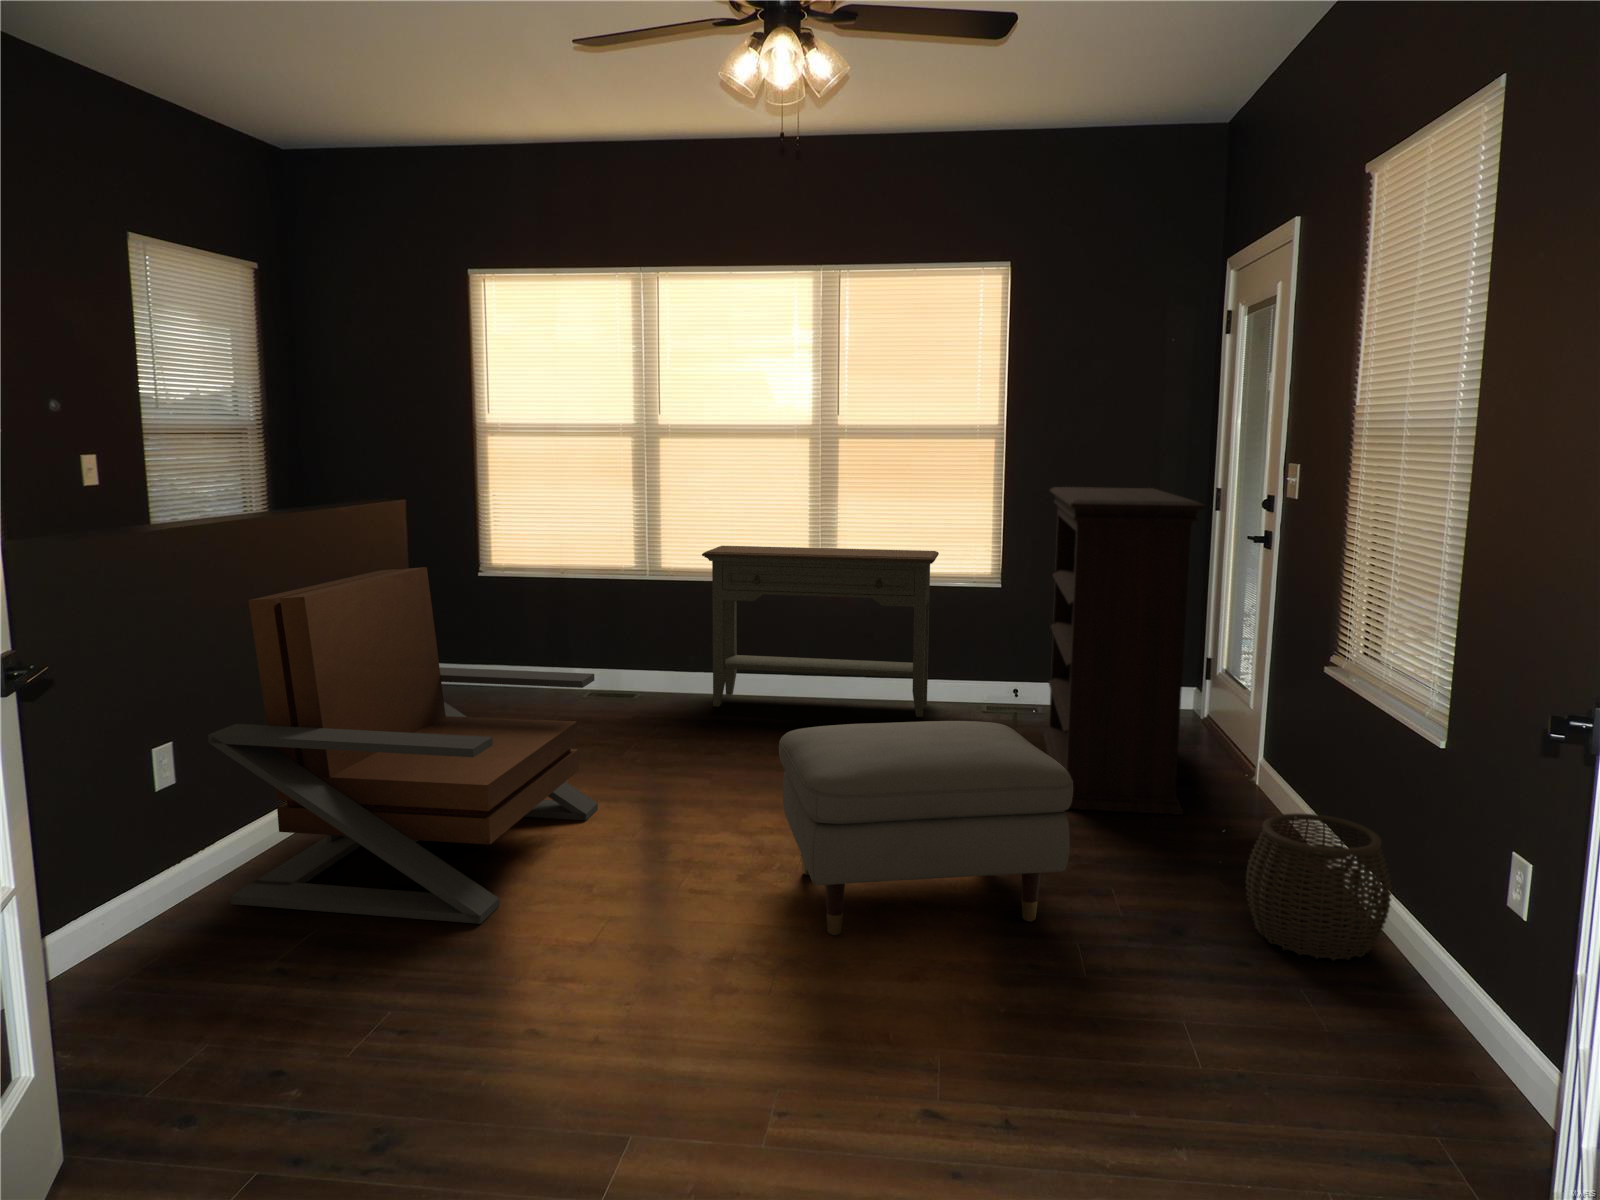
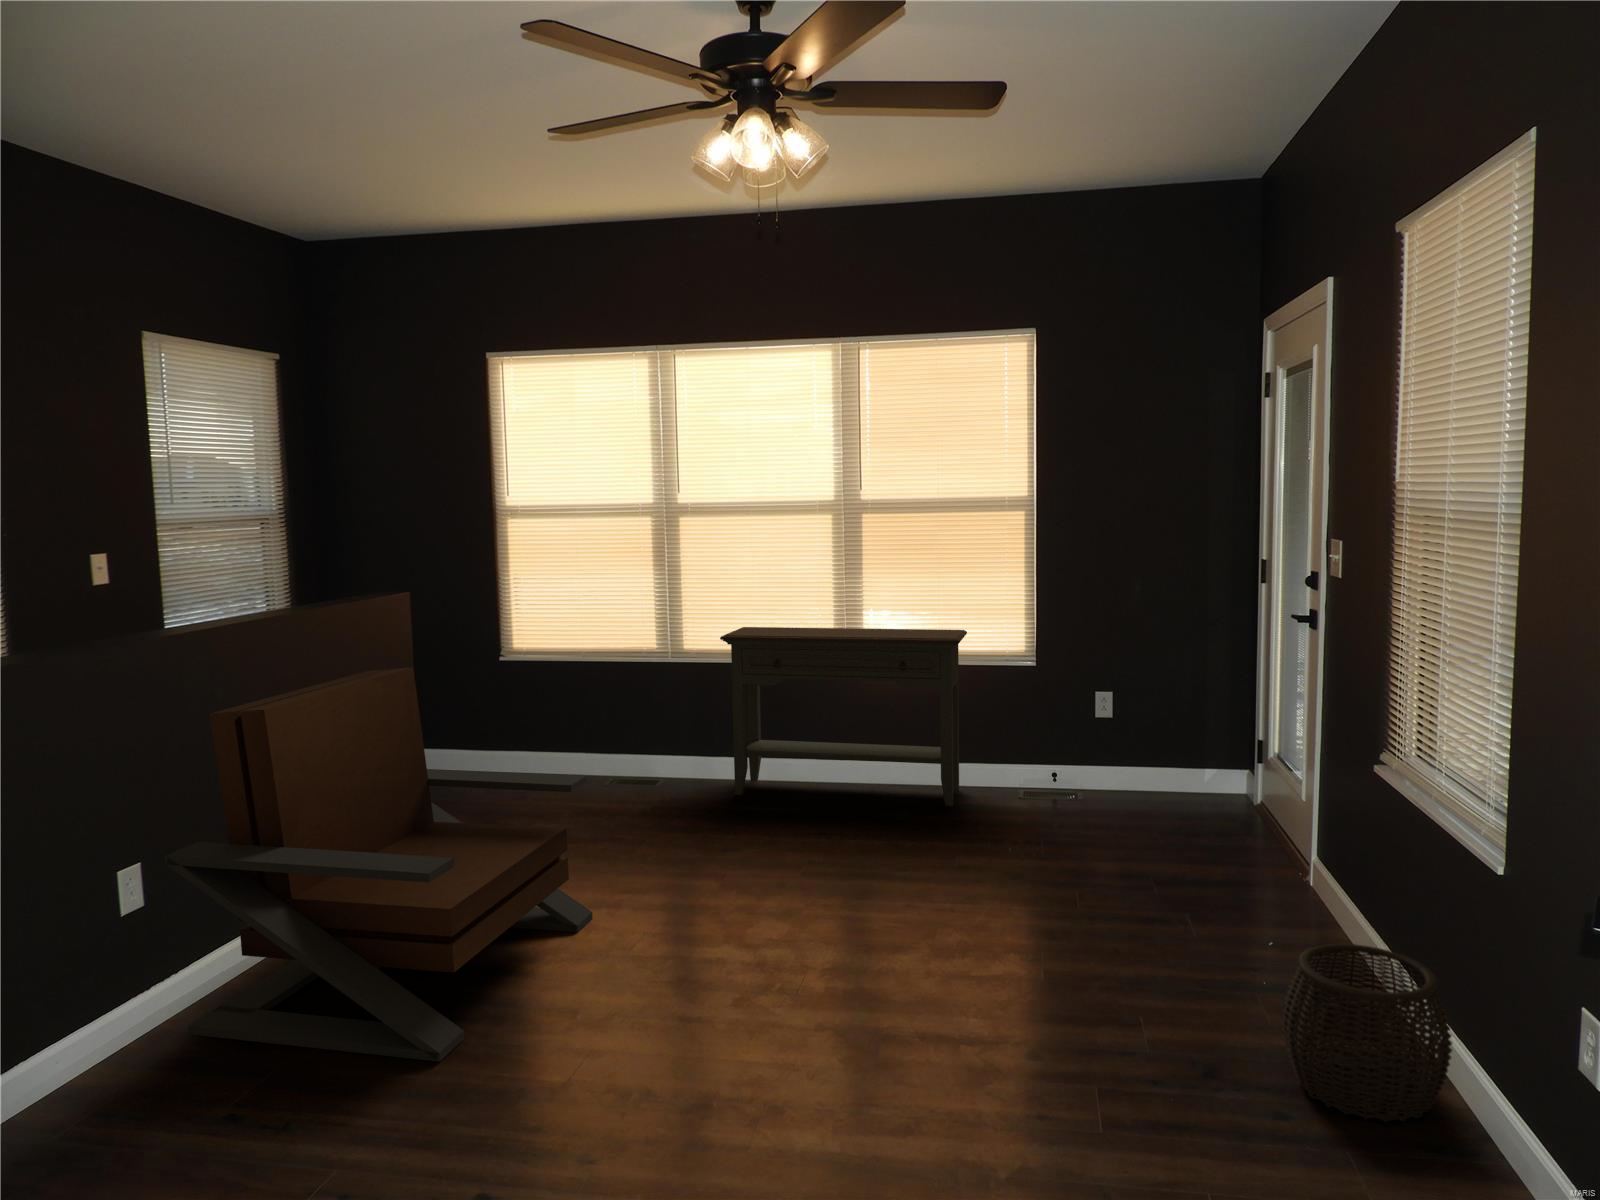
bookshelf: present [1044,487,1205,815] -> none [1078,564,1235,927]
ottoman: present [779,721,1073,935] -> none [766,832,1080,1081]

